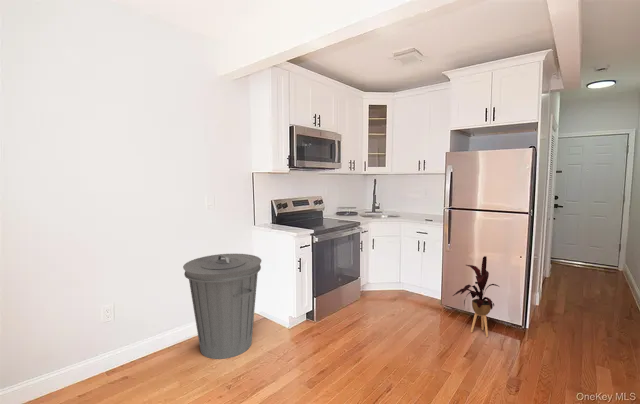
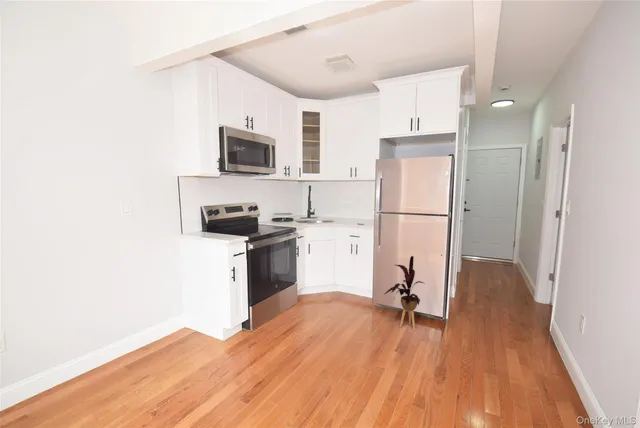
trash can: present [183,254,261,359] -> none [91,265,189,386]

